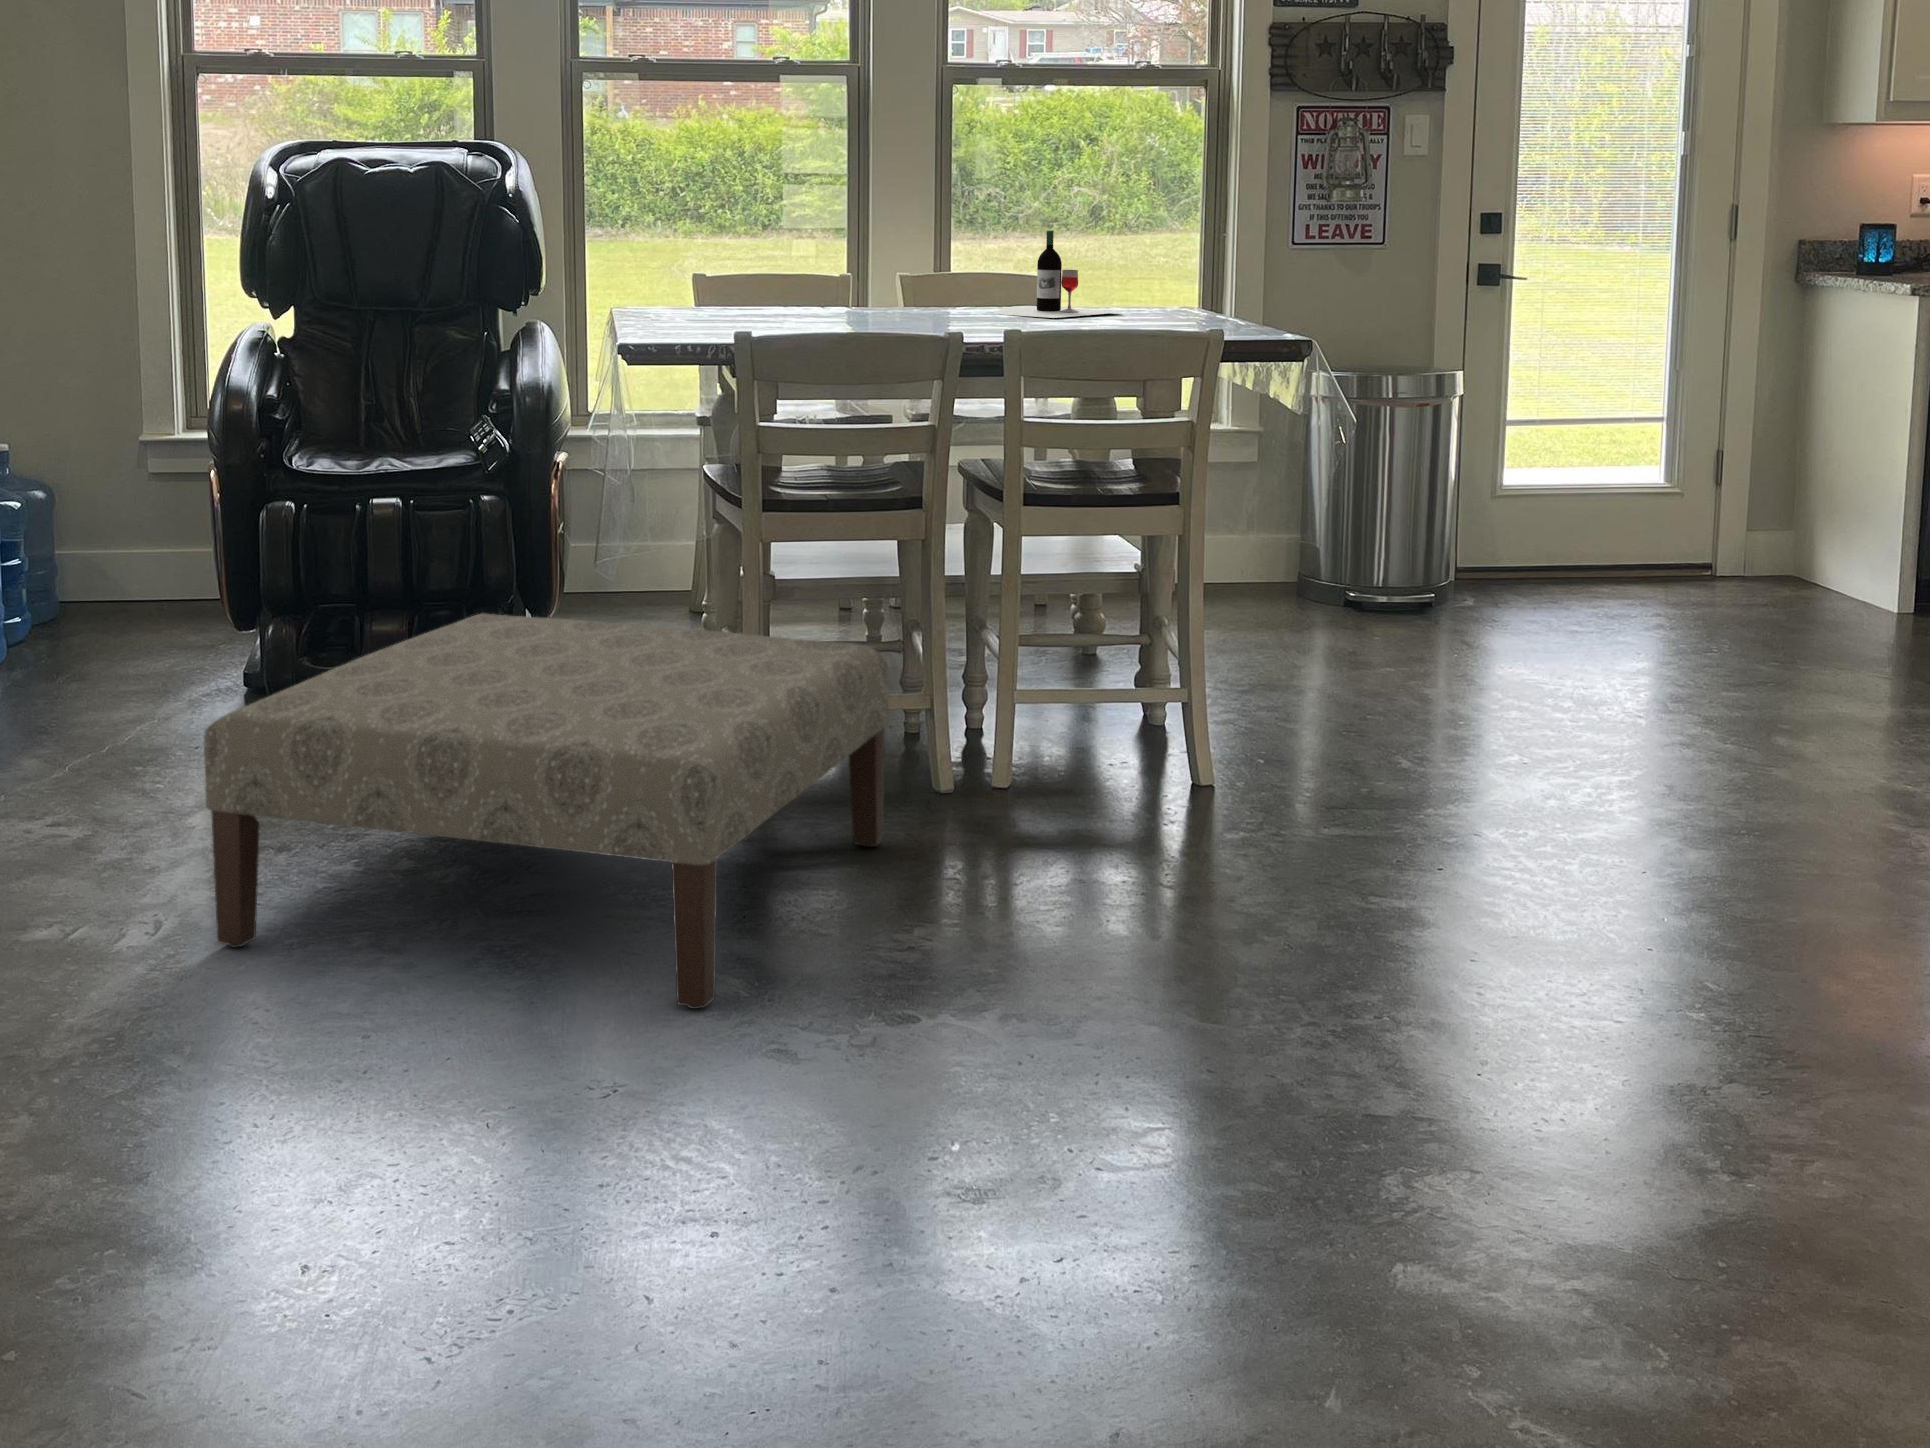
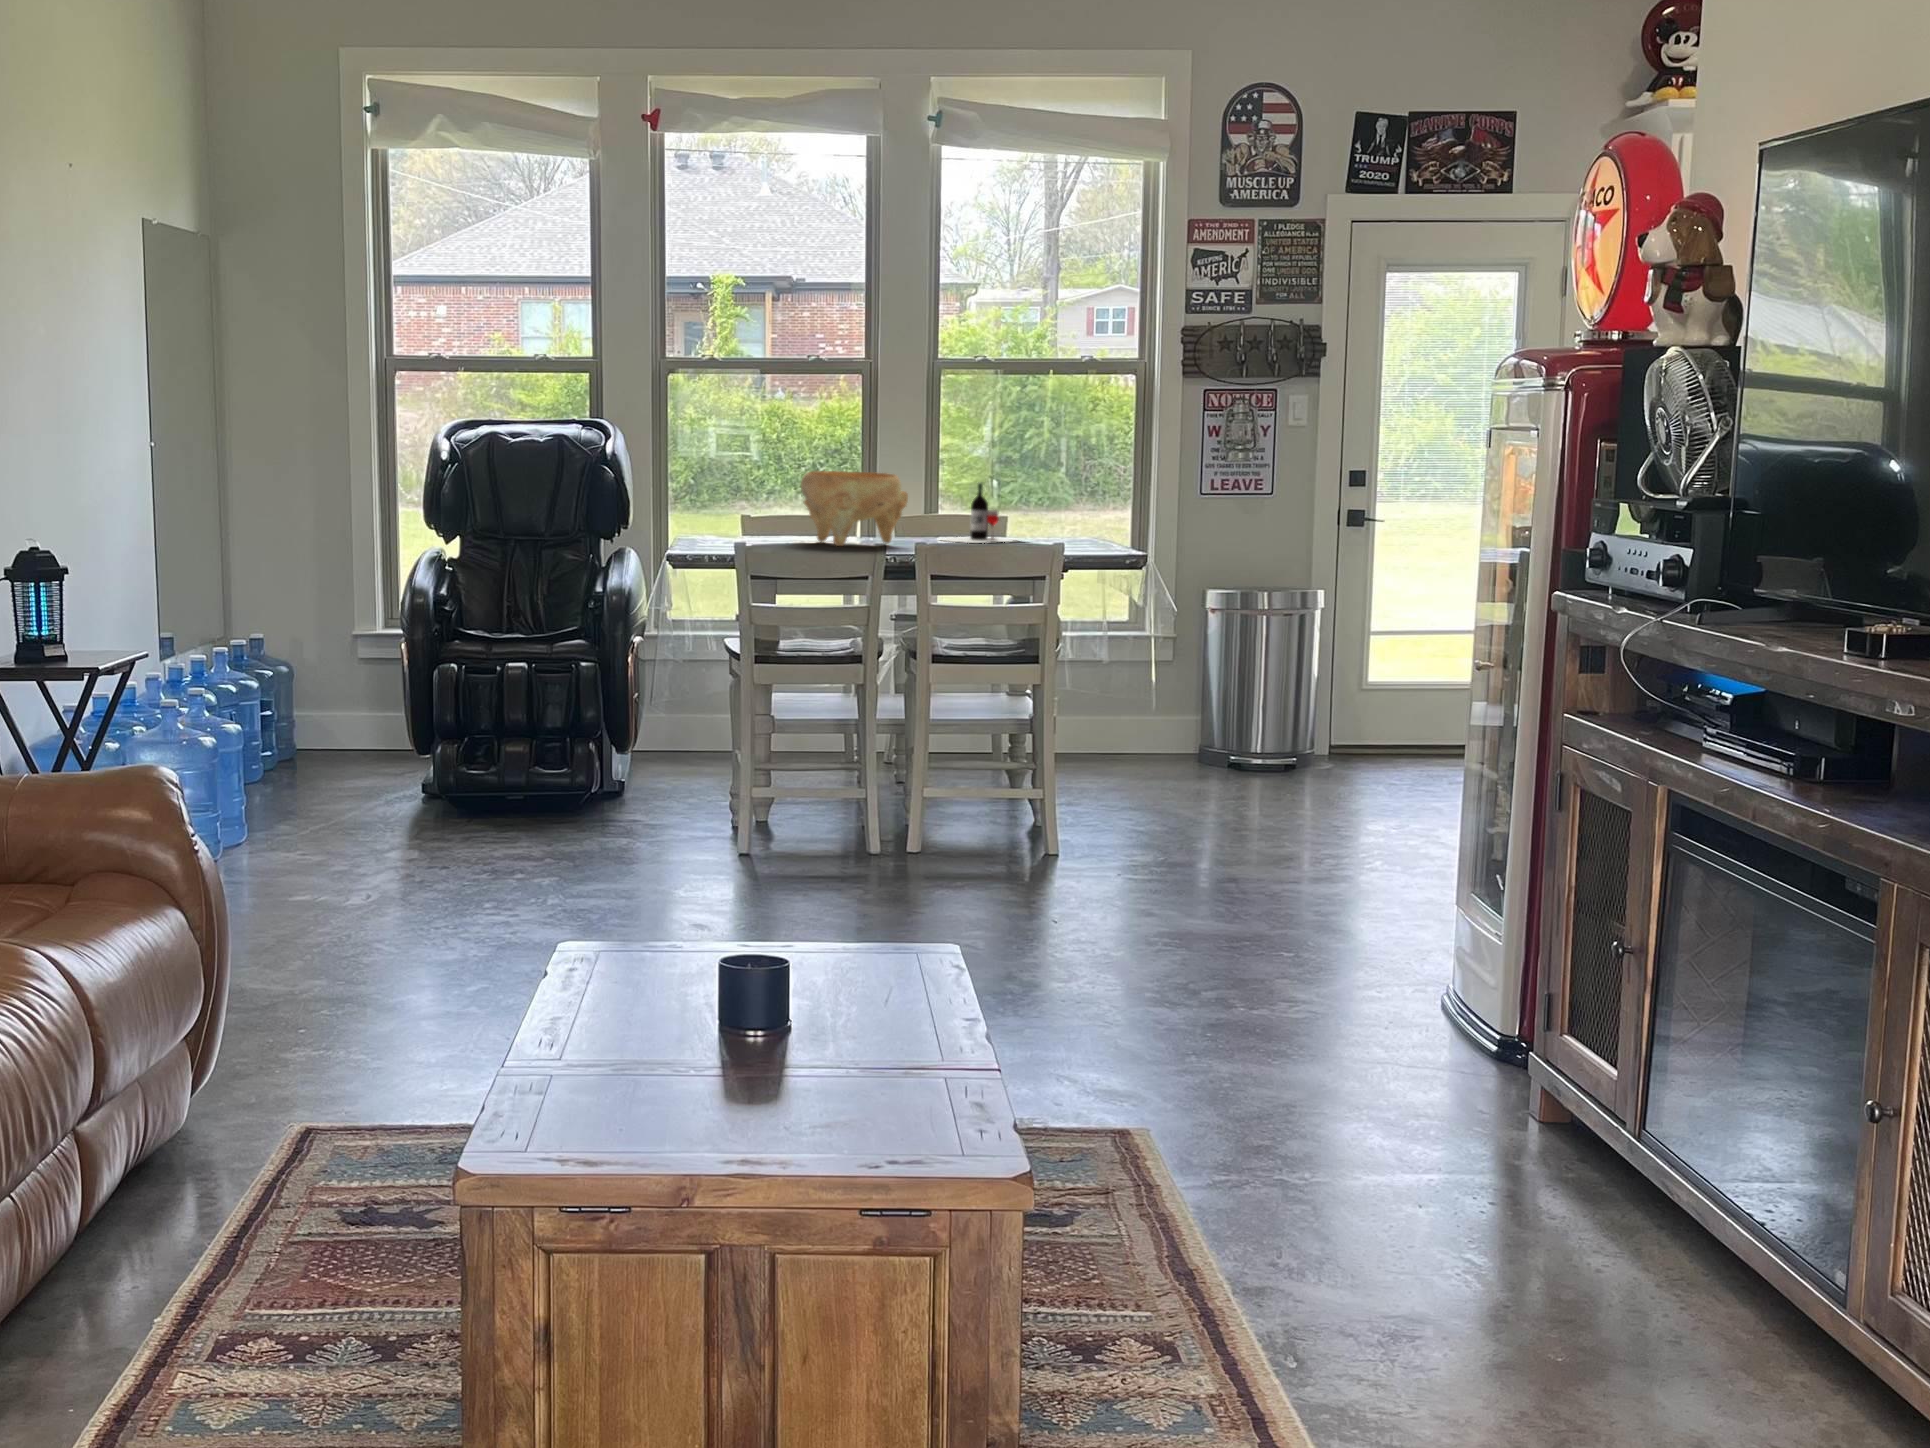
decorative bowl: none [811,216,967,328] -> present [801,471,908,546]
ottoman: present [204,614,889,1009] -> none [411,726,831,934]

